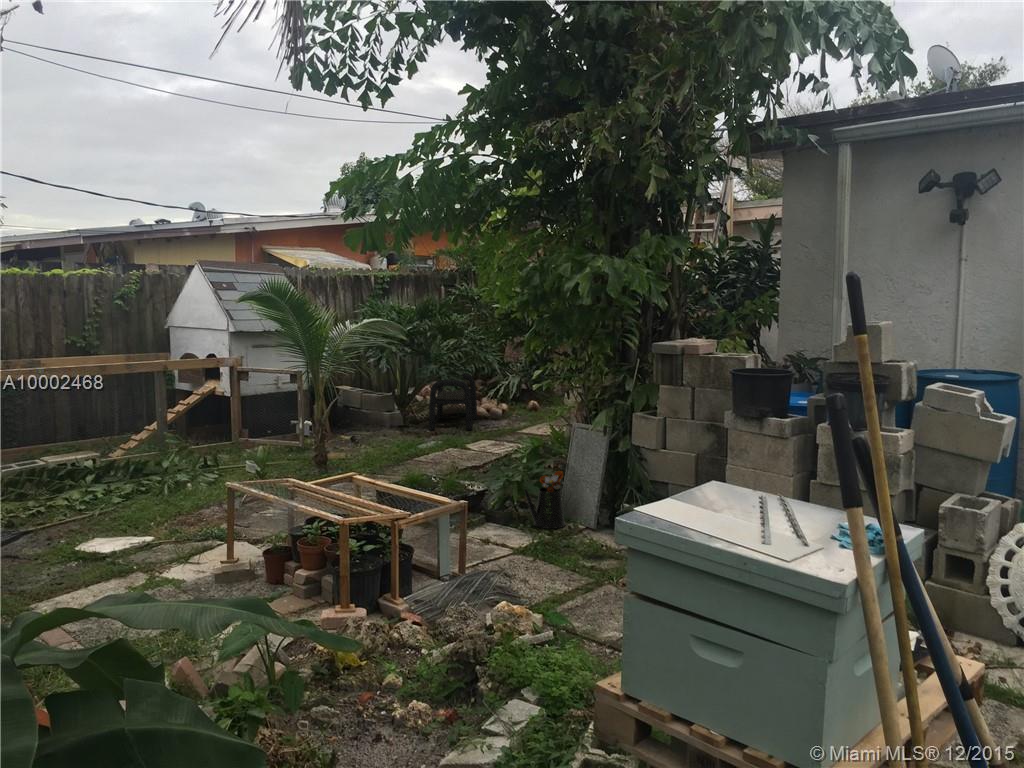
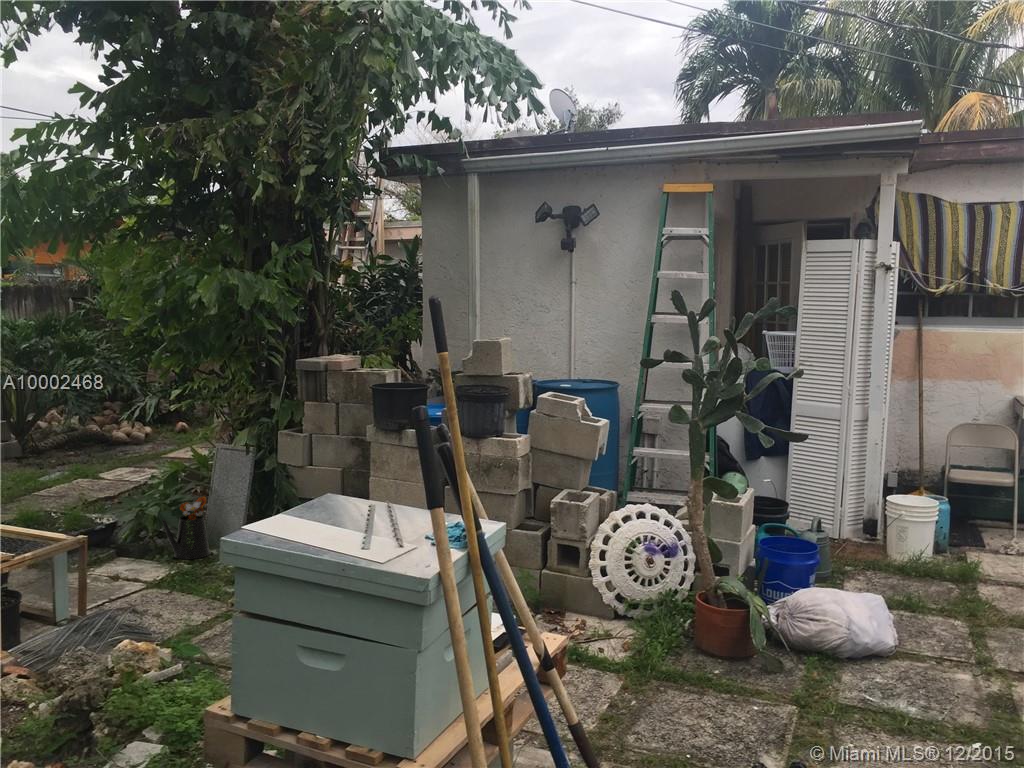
bench: present [429,373,477,430] -> none [52,394,114,461]

